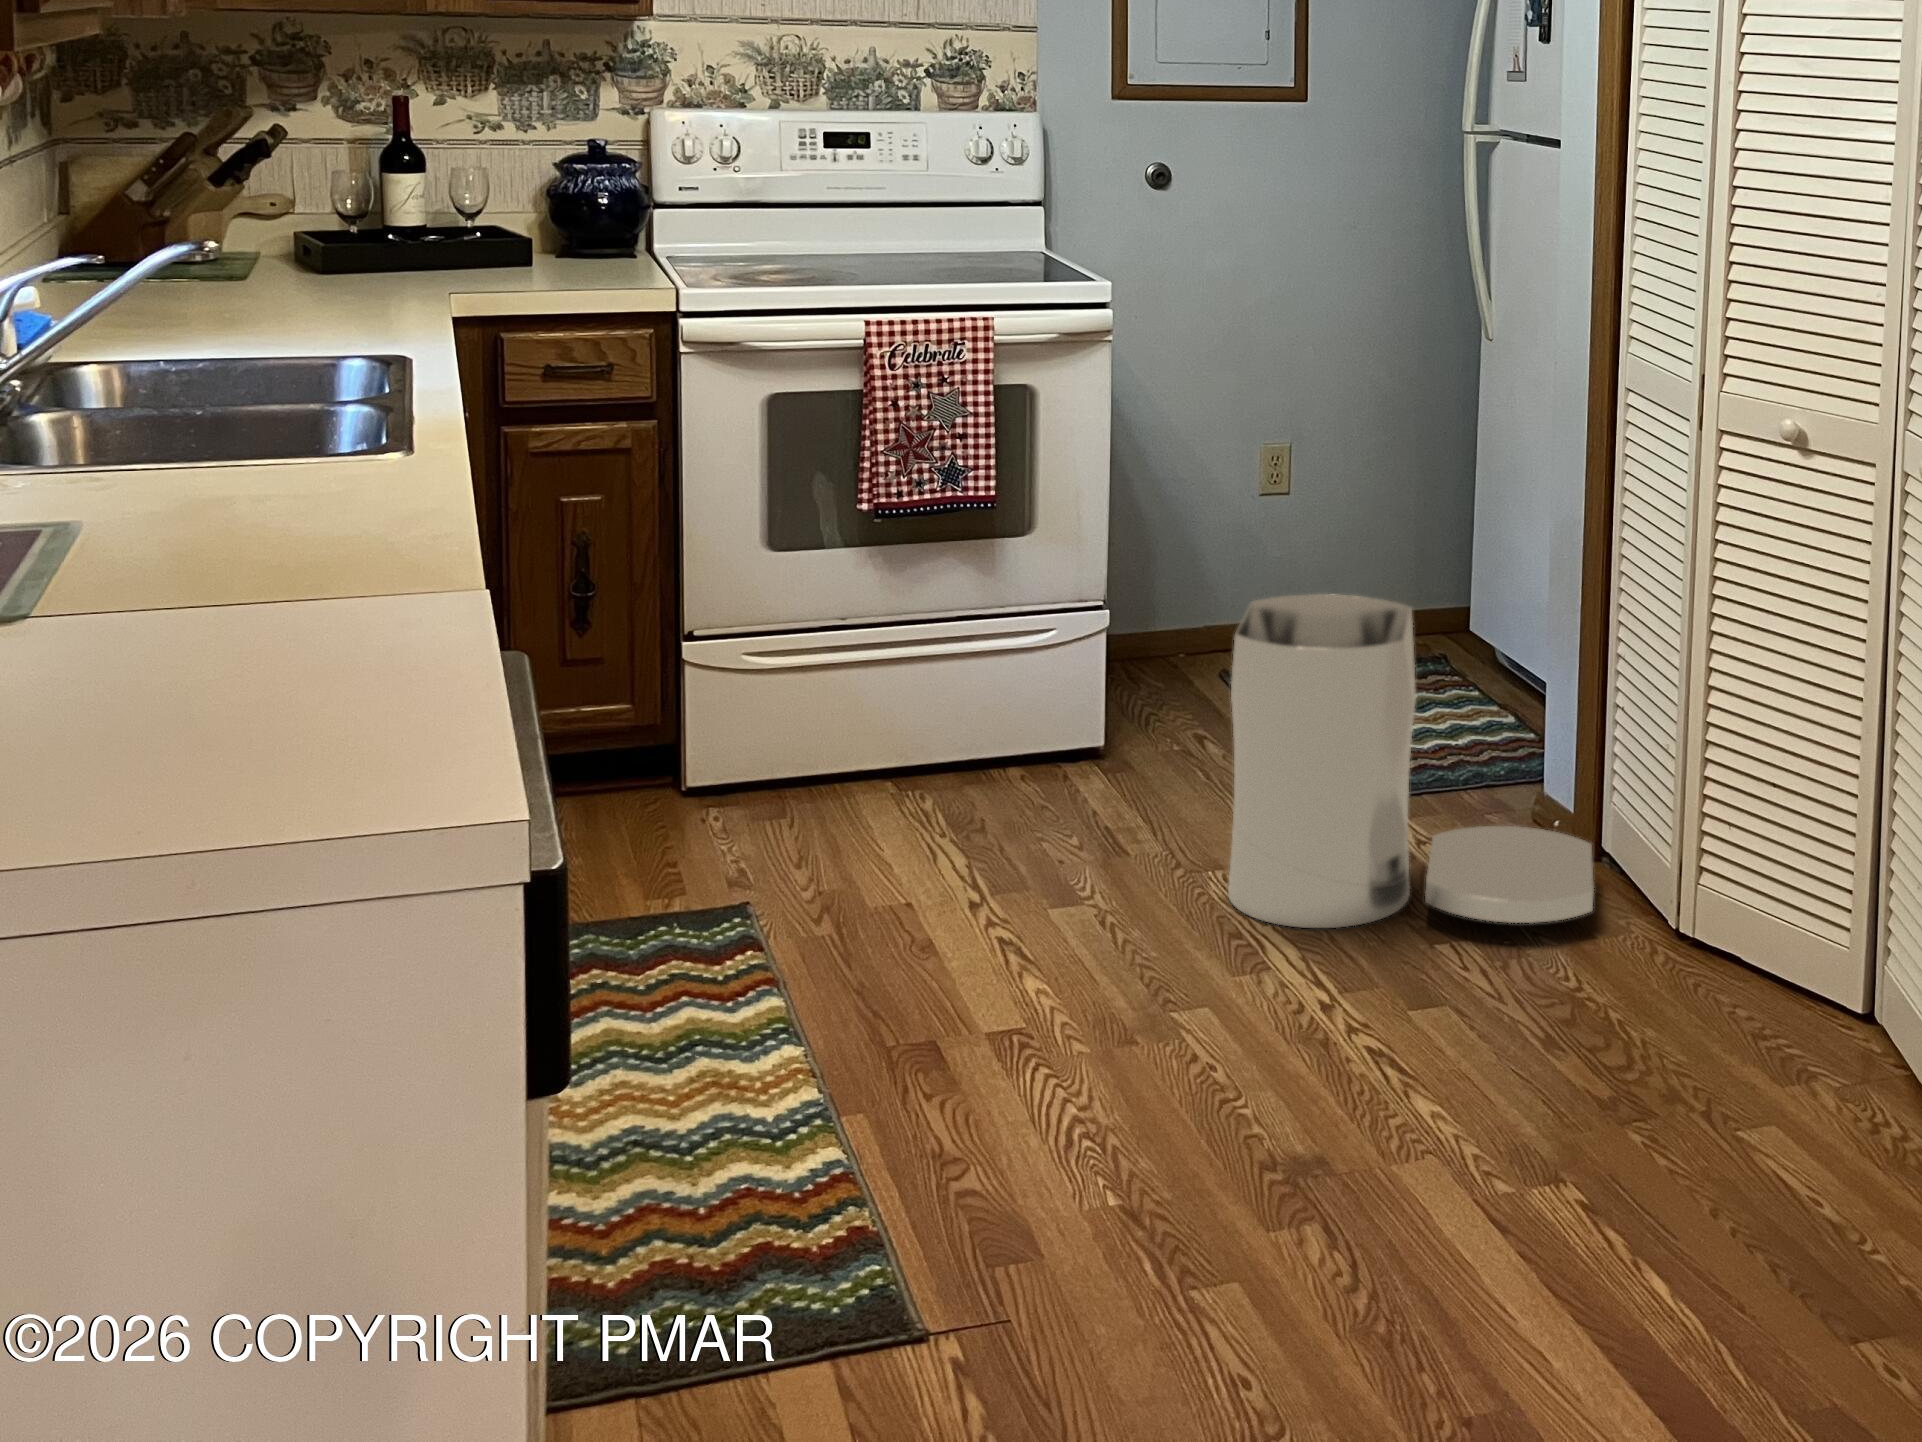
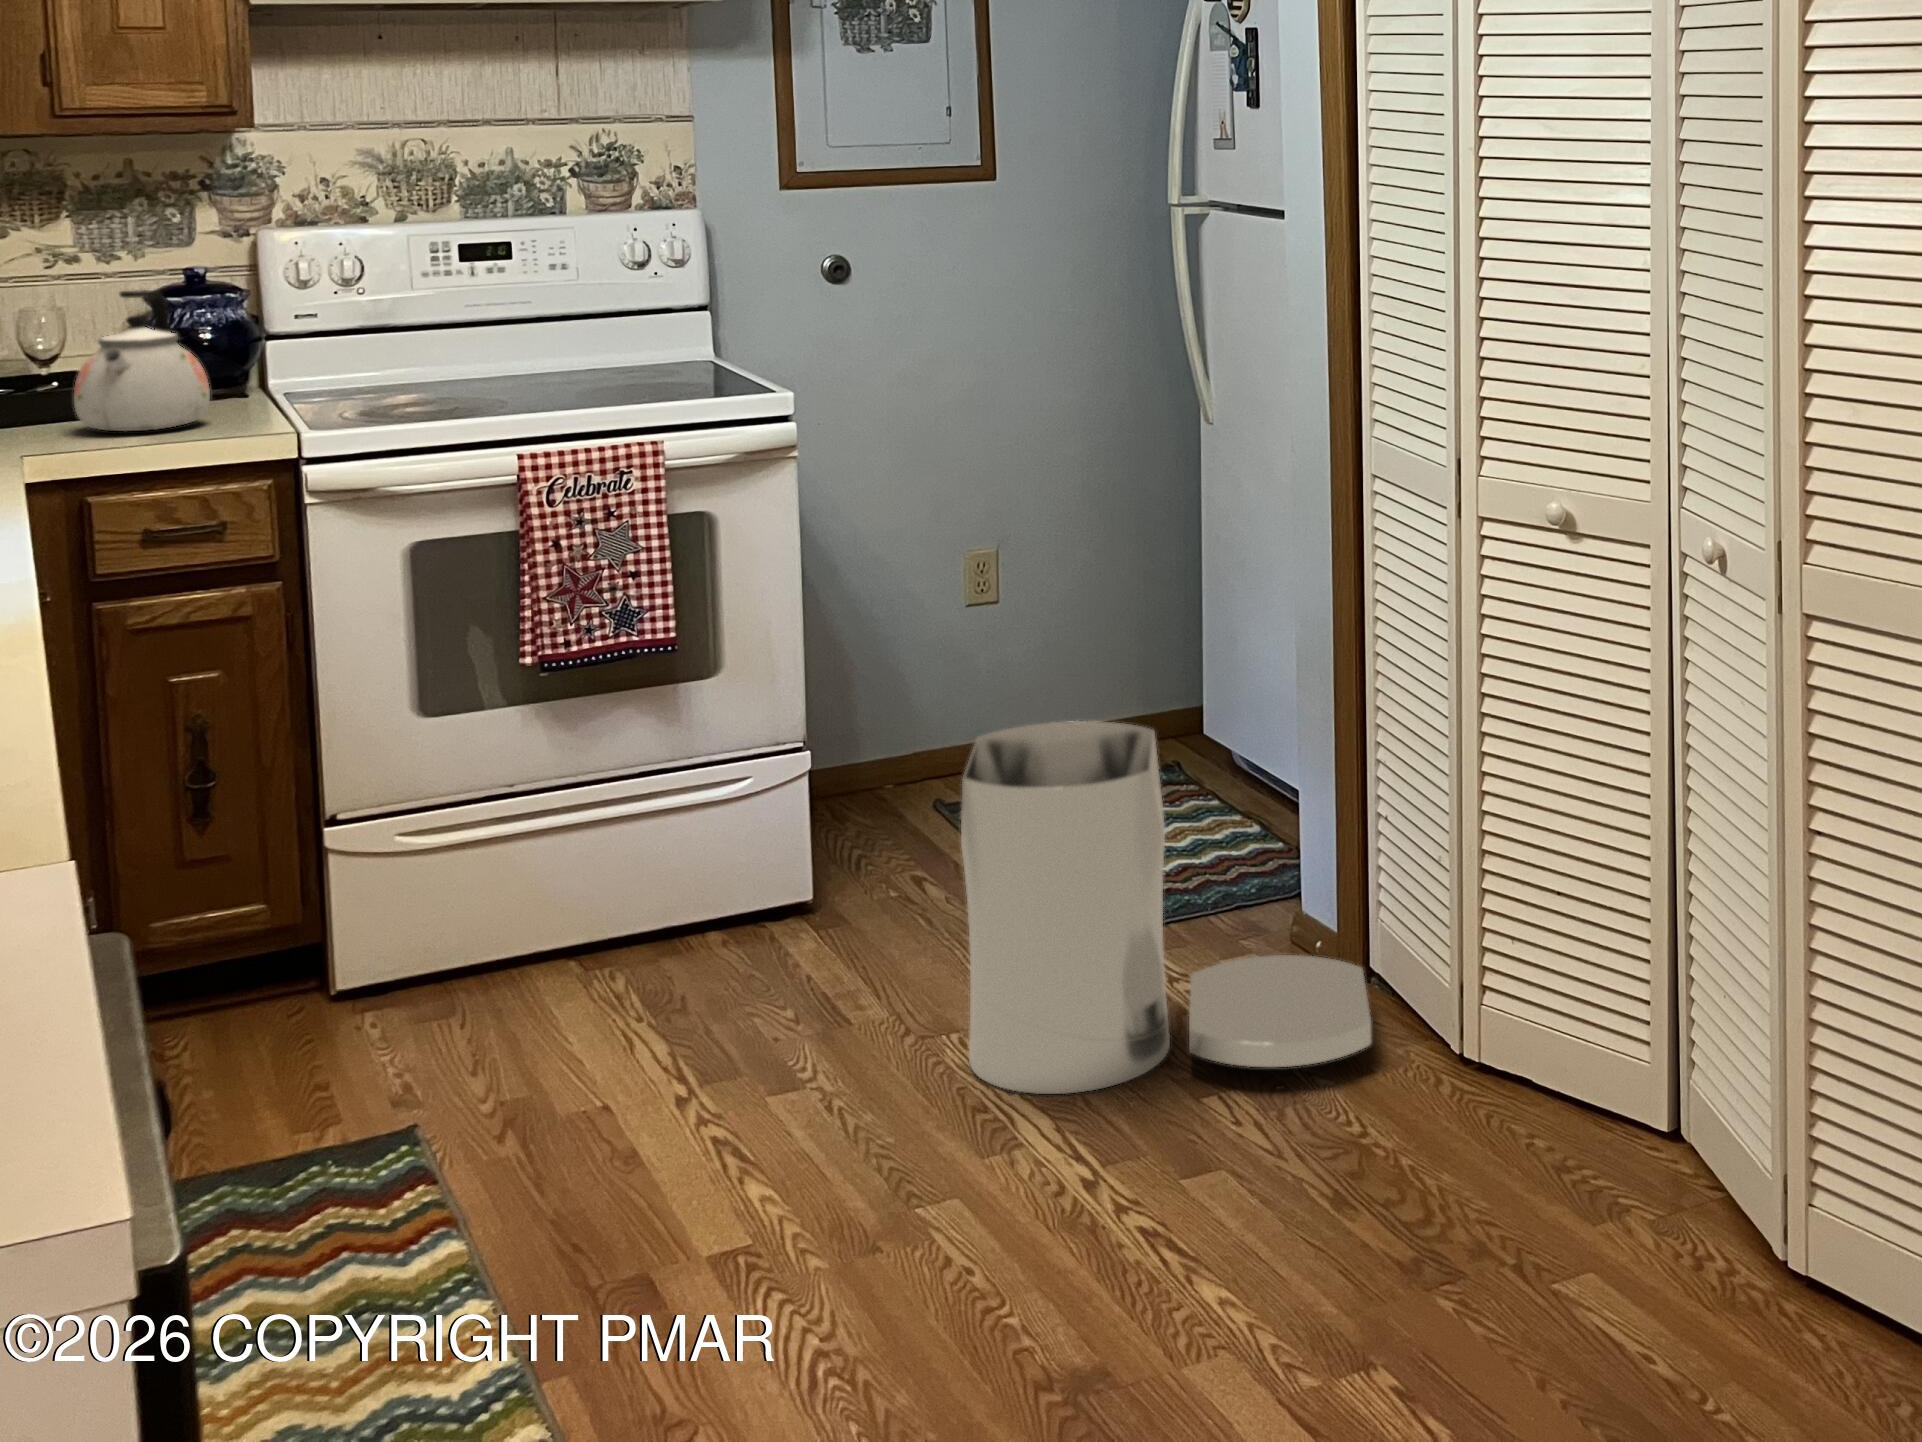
kettle: none [496,156,608,280] -> present [74,290,210,431]

